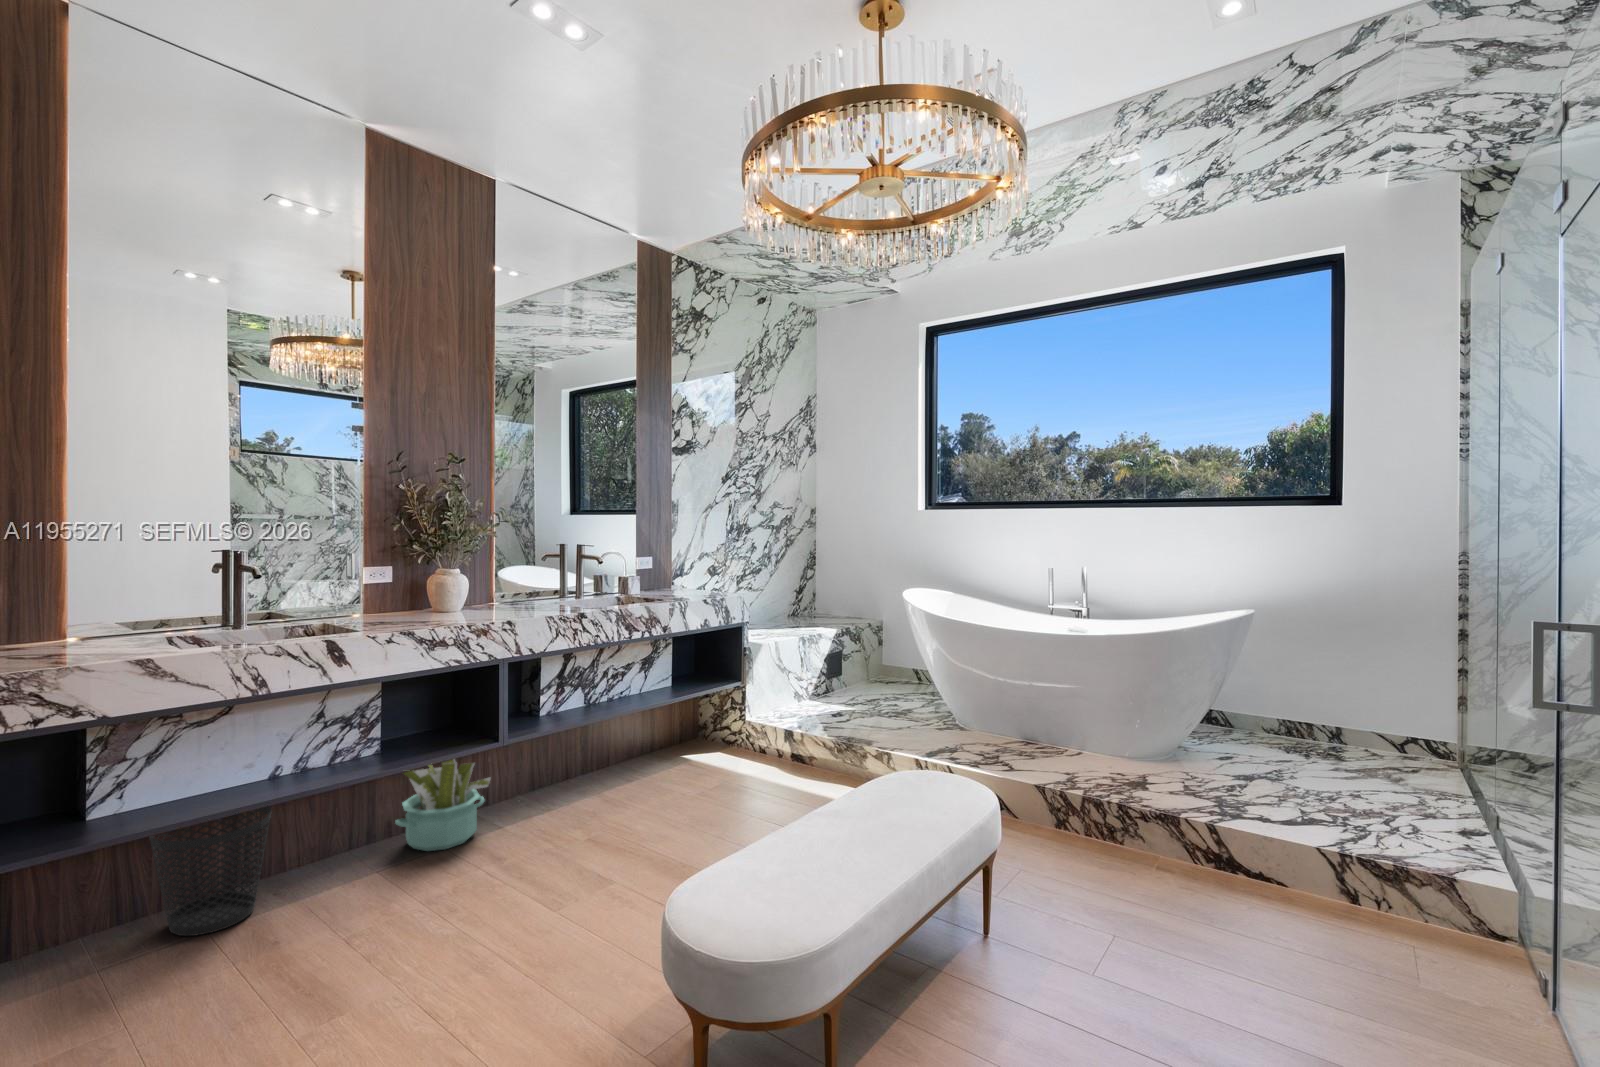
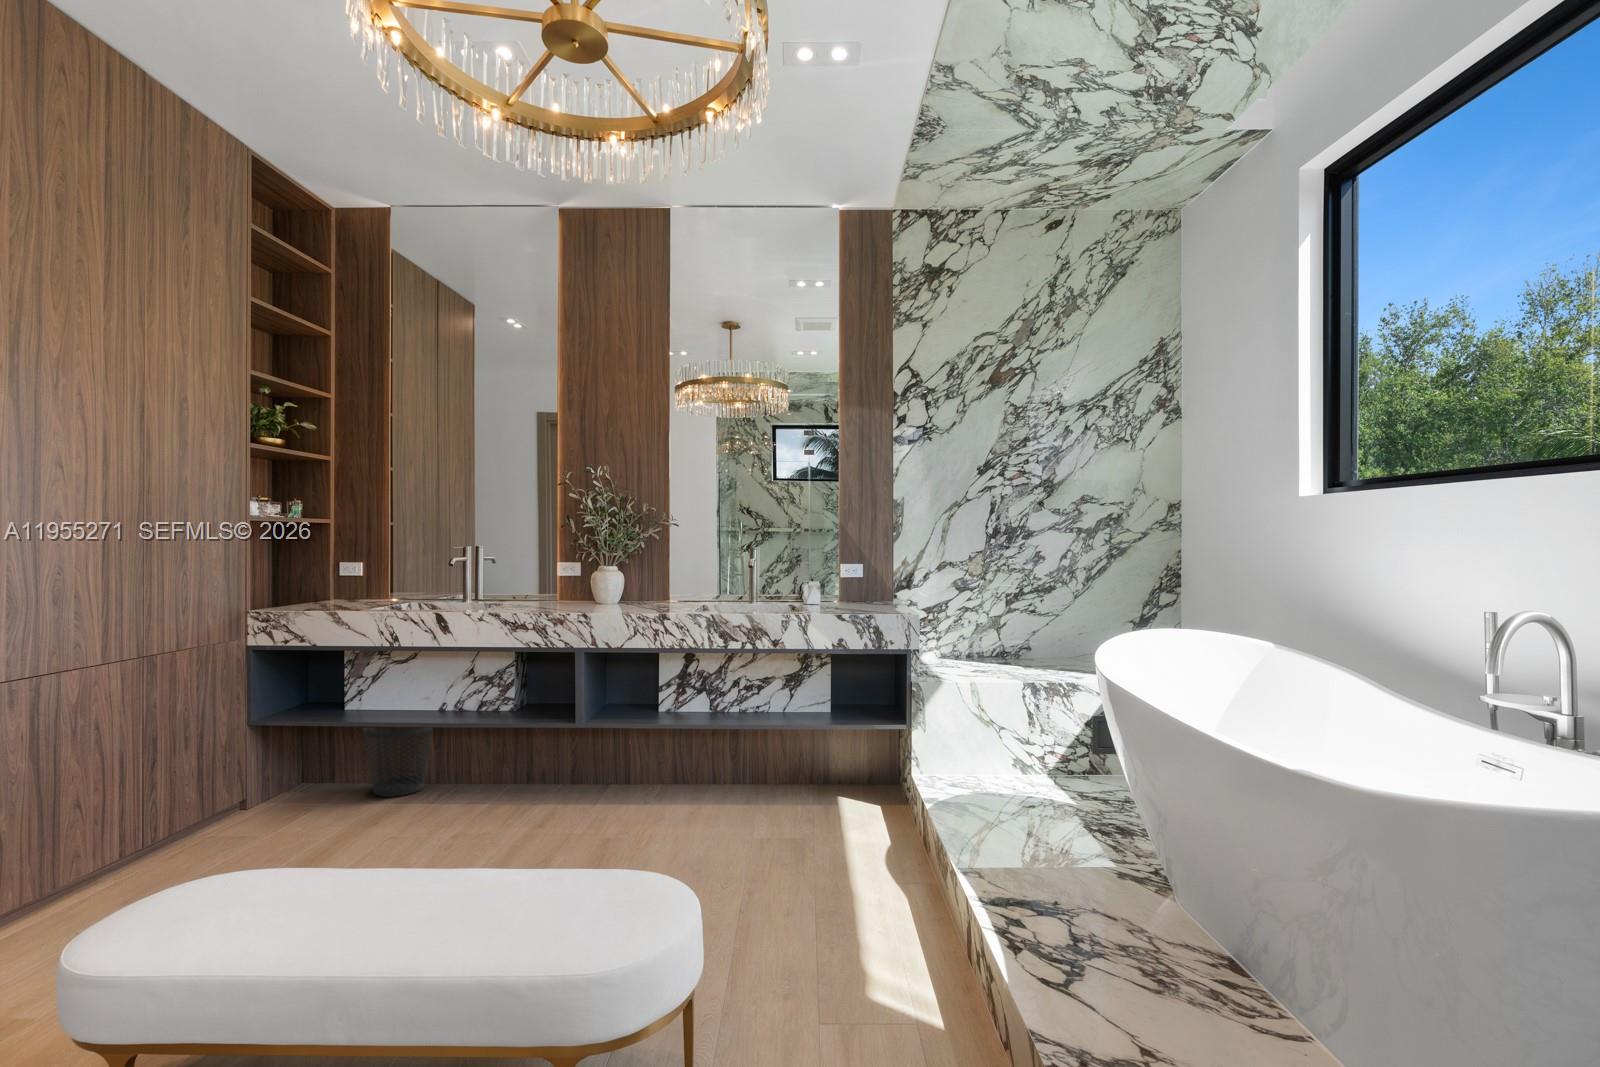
decorative plant: present [395,759,491,851] -> none [511,725,594,801]

